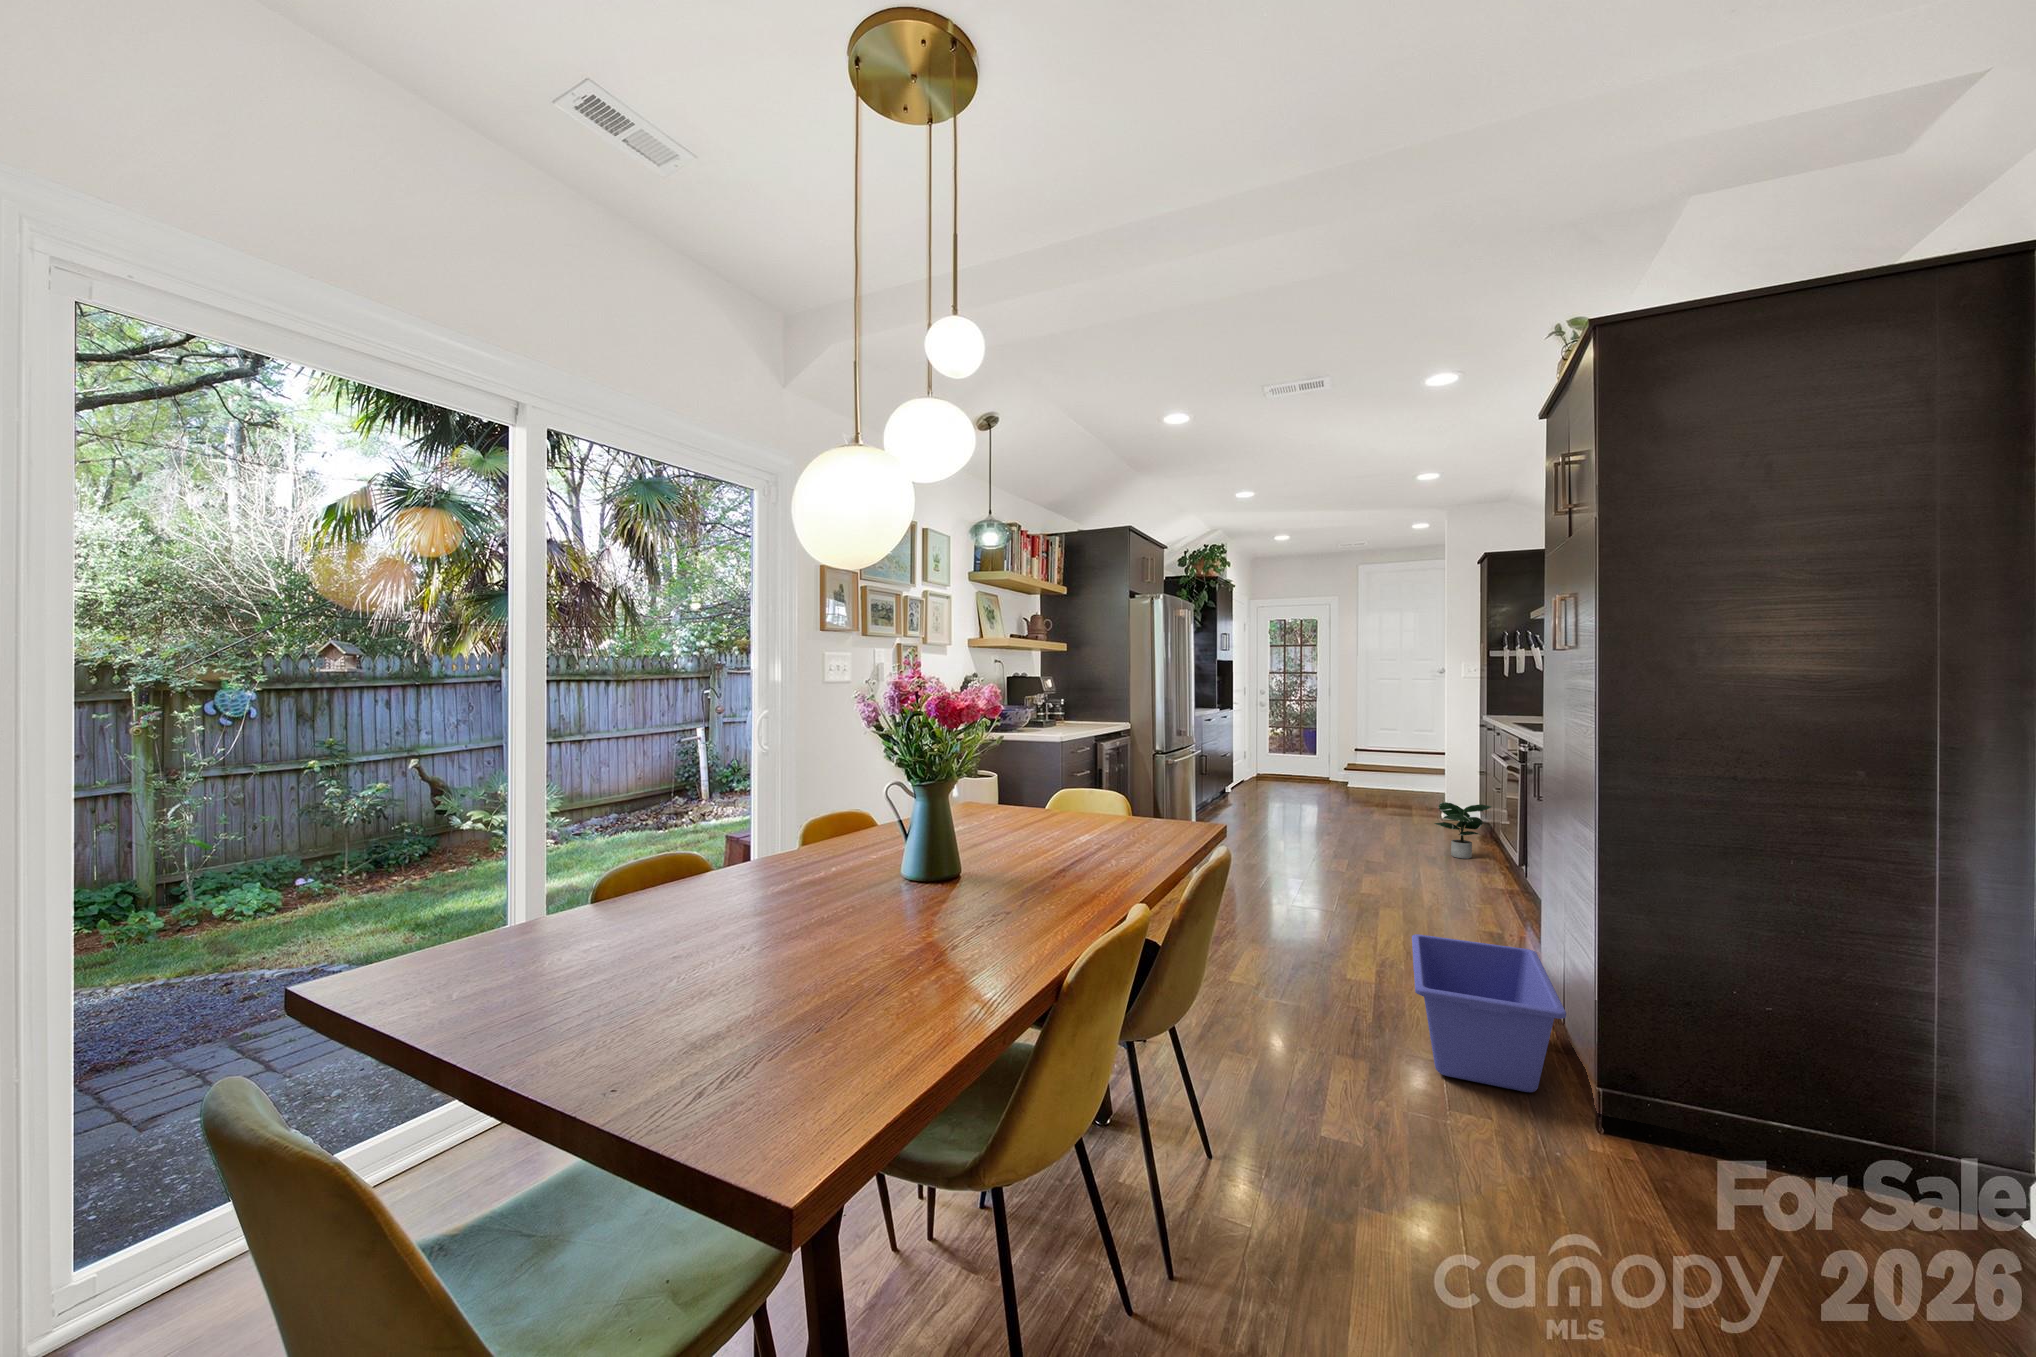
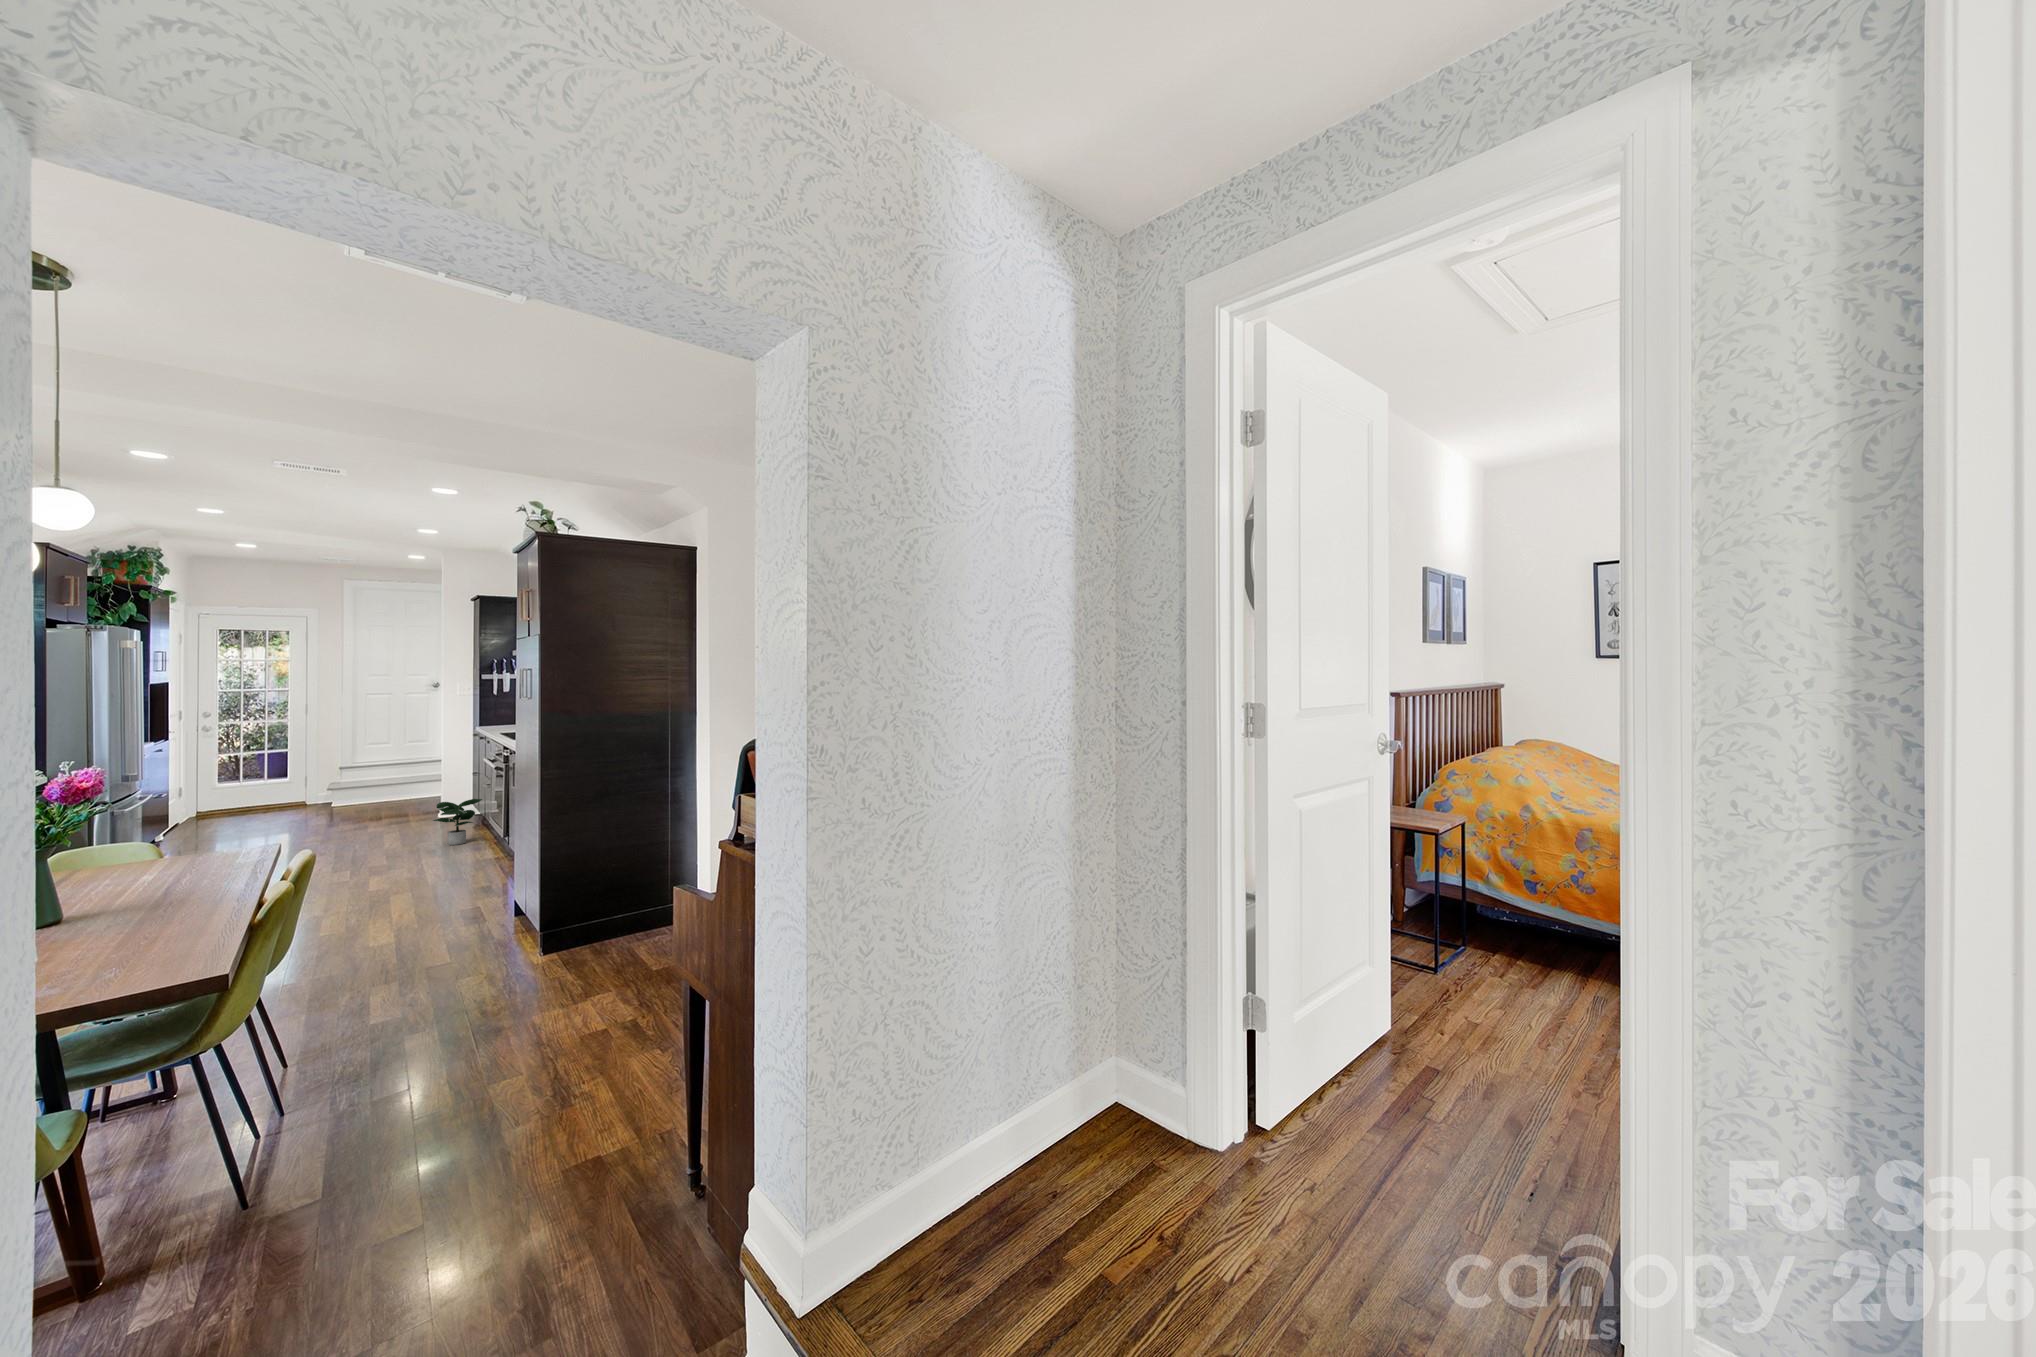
storage bin: present [1412,934,1566,1092] -> none [420,879,525,969]

